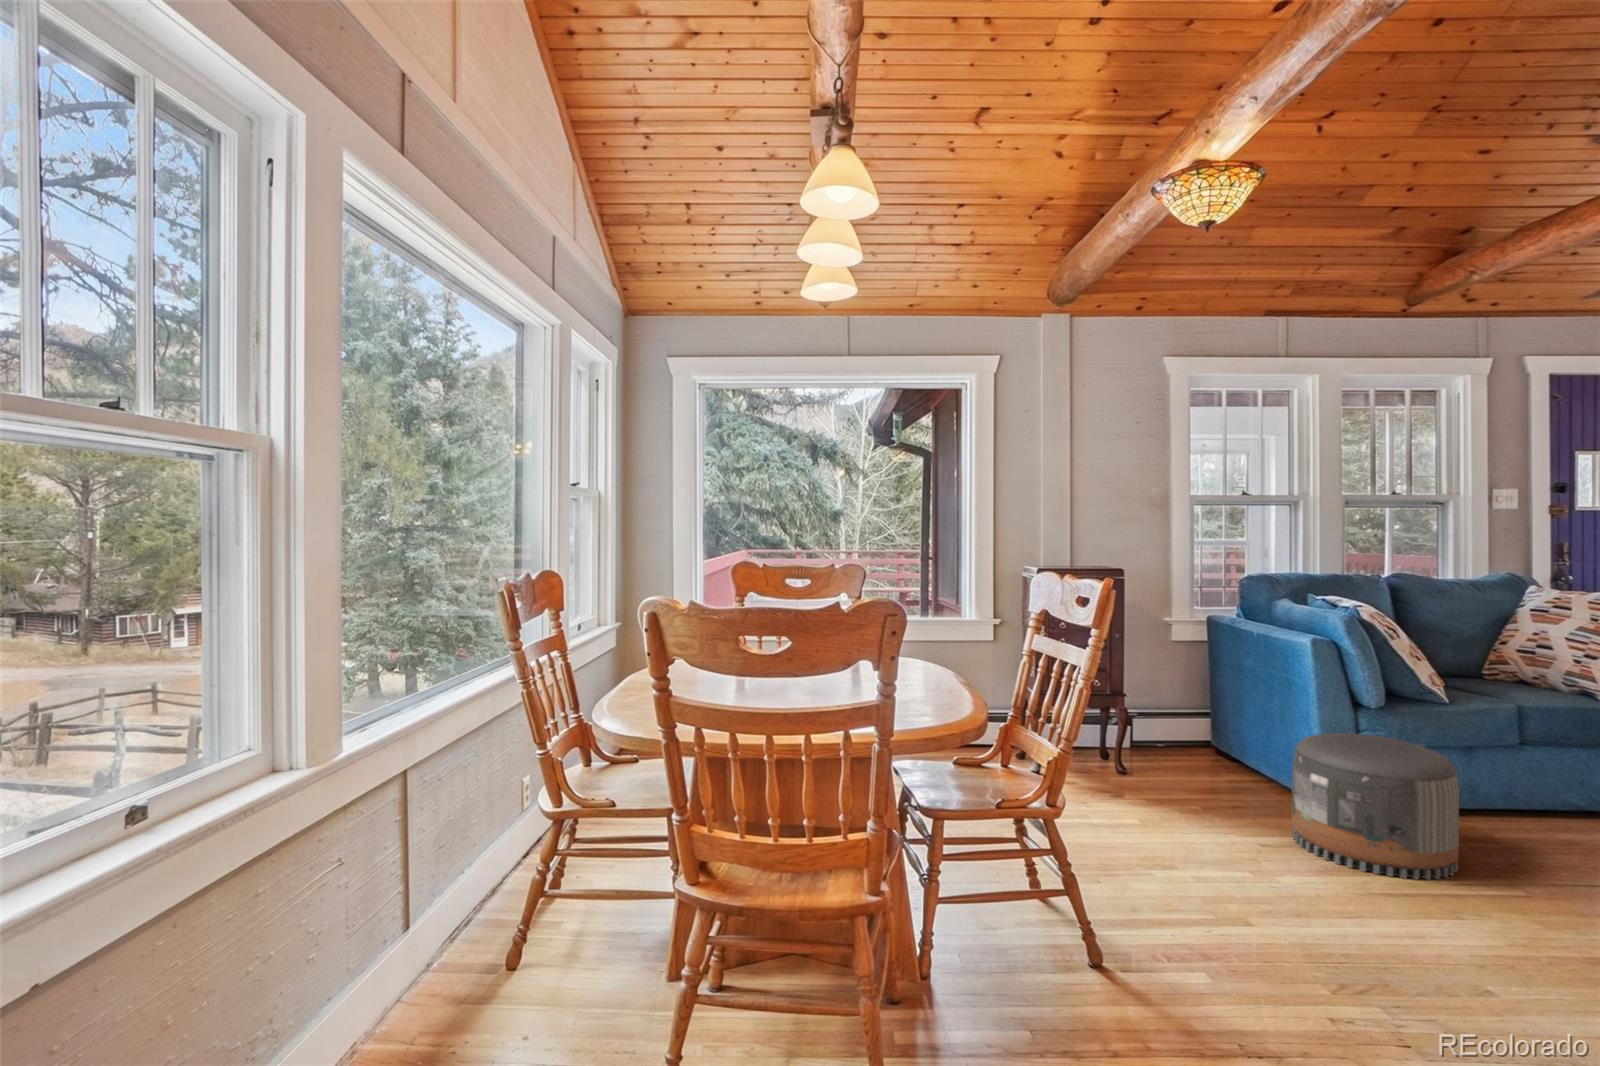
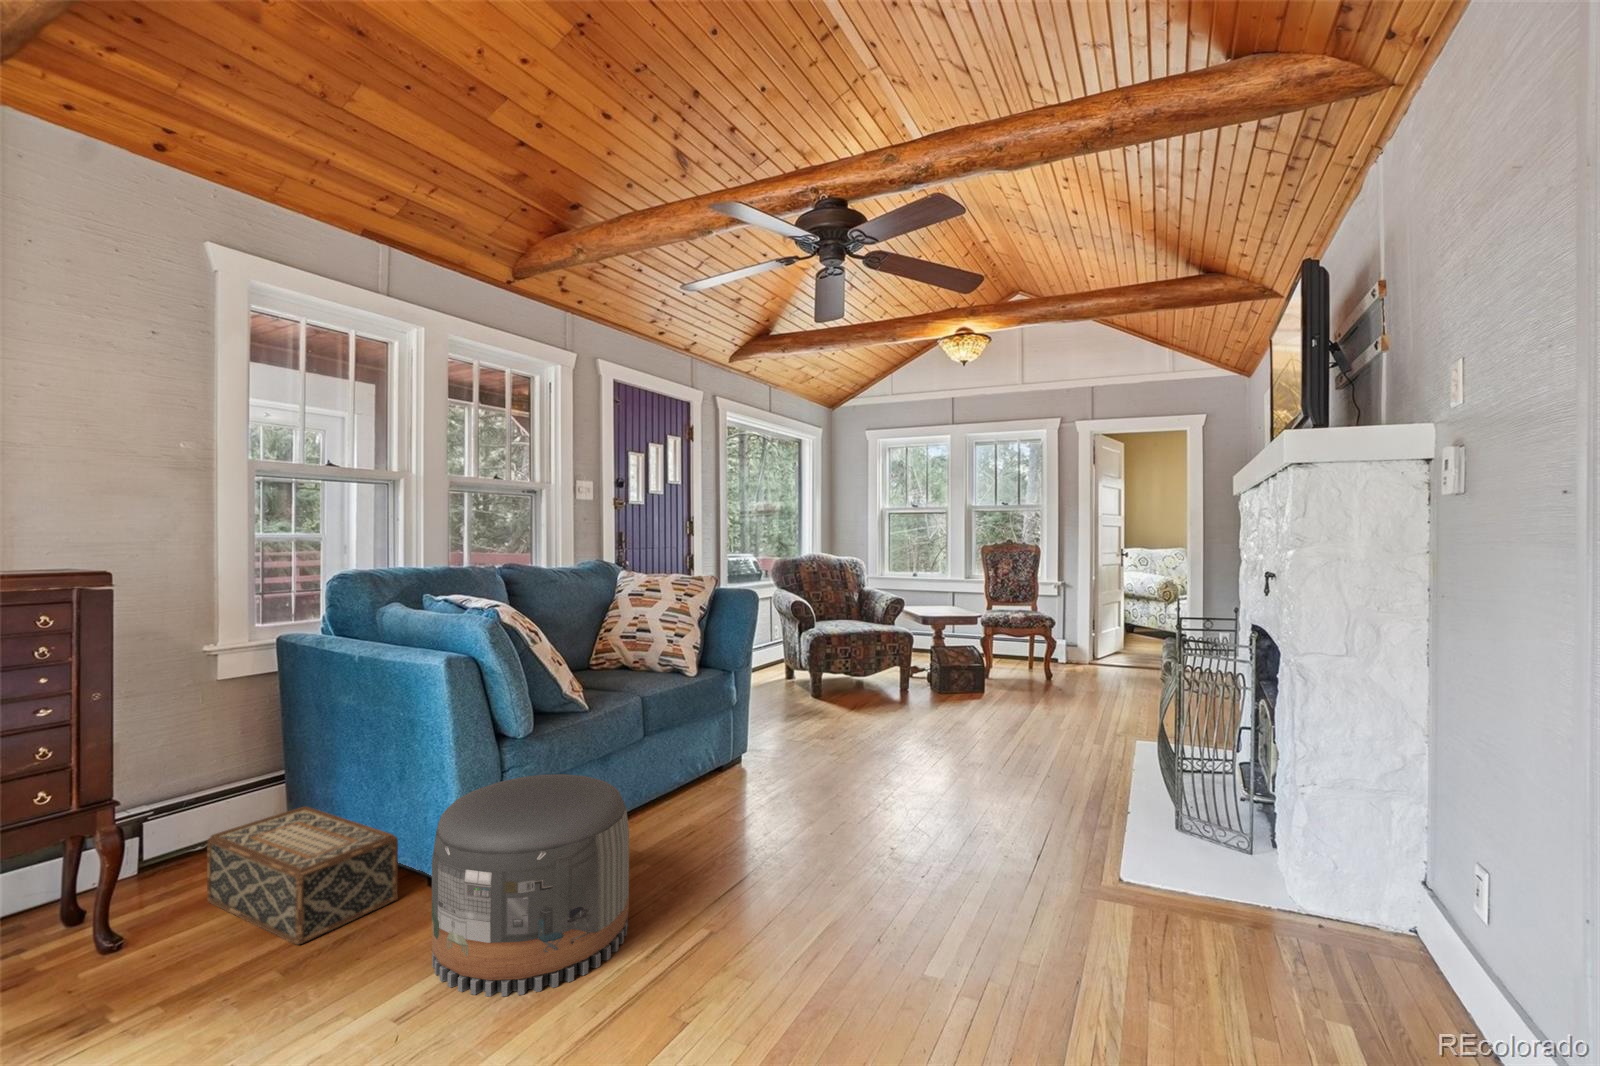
woven basket: none [1165,726,1277,799] -> present [207,806,398,945]

